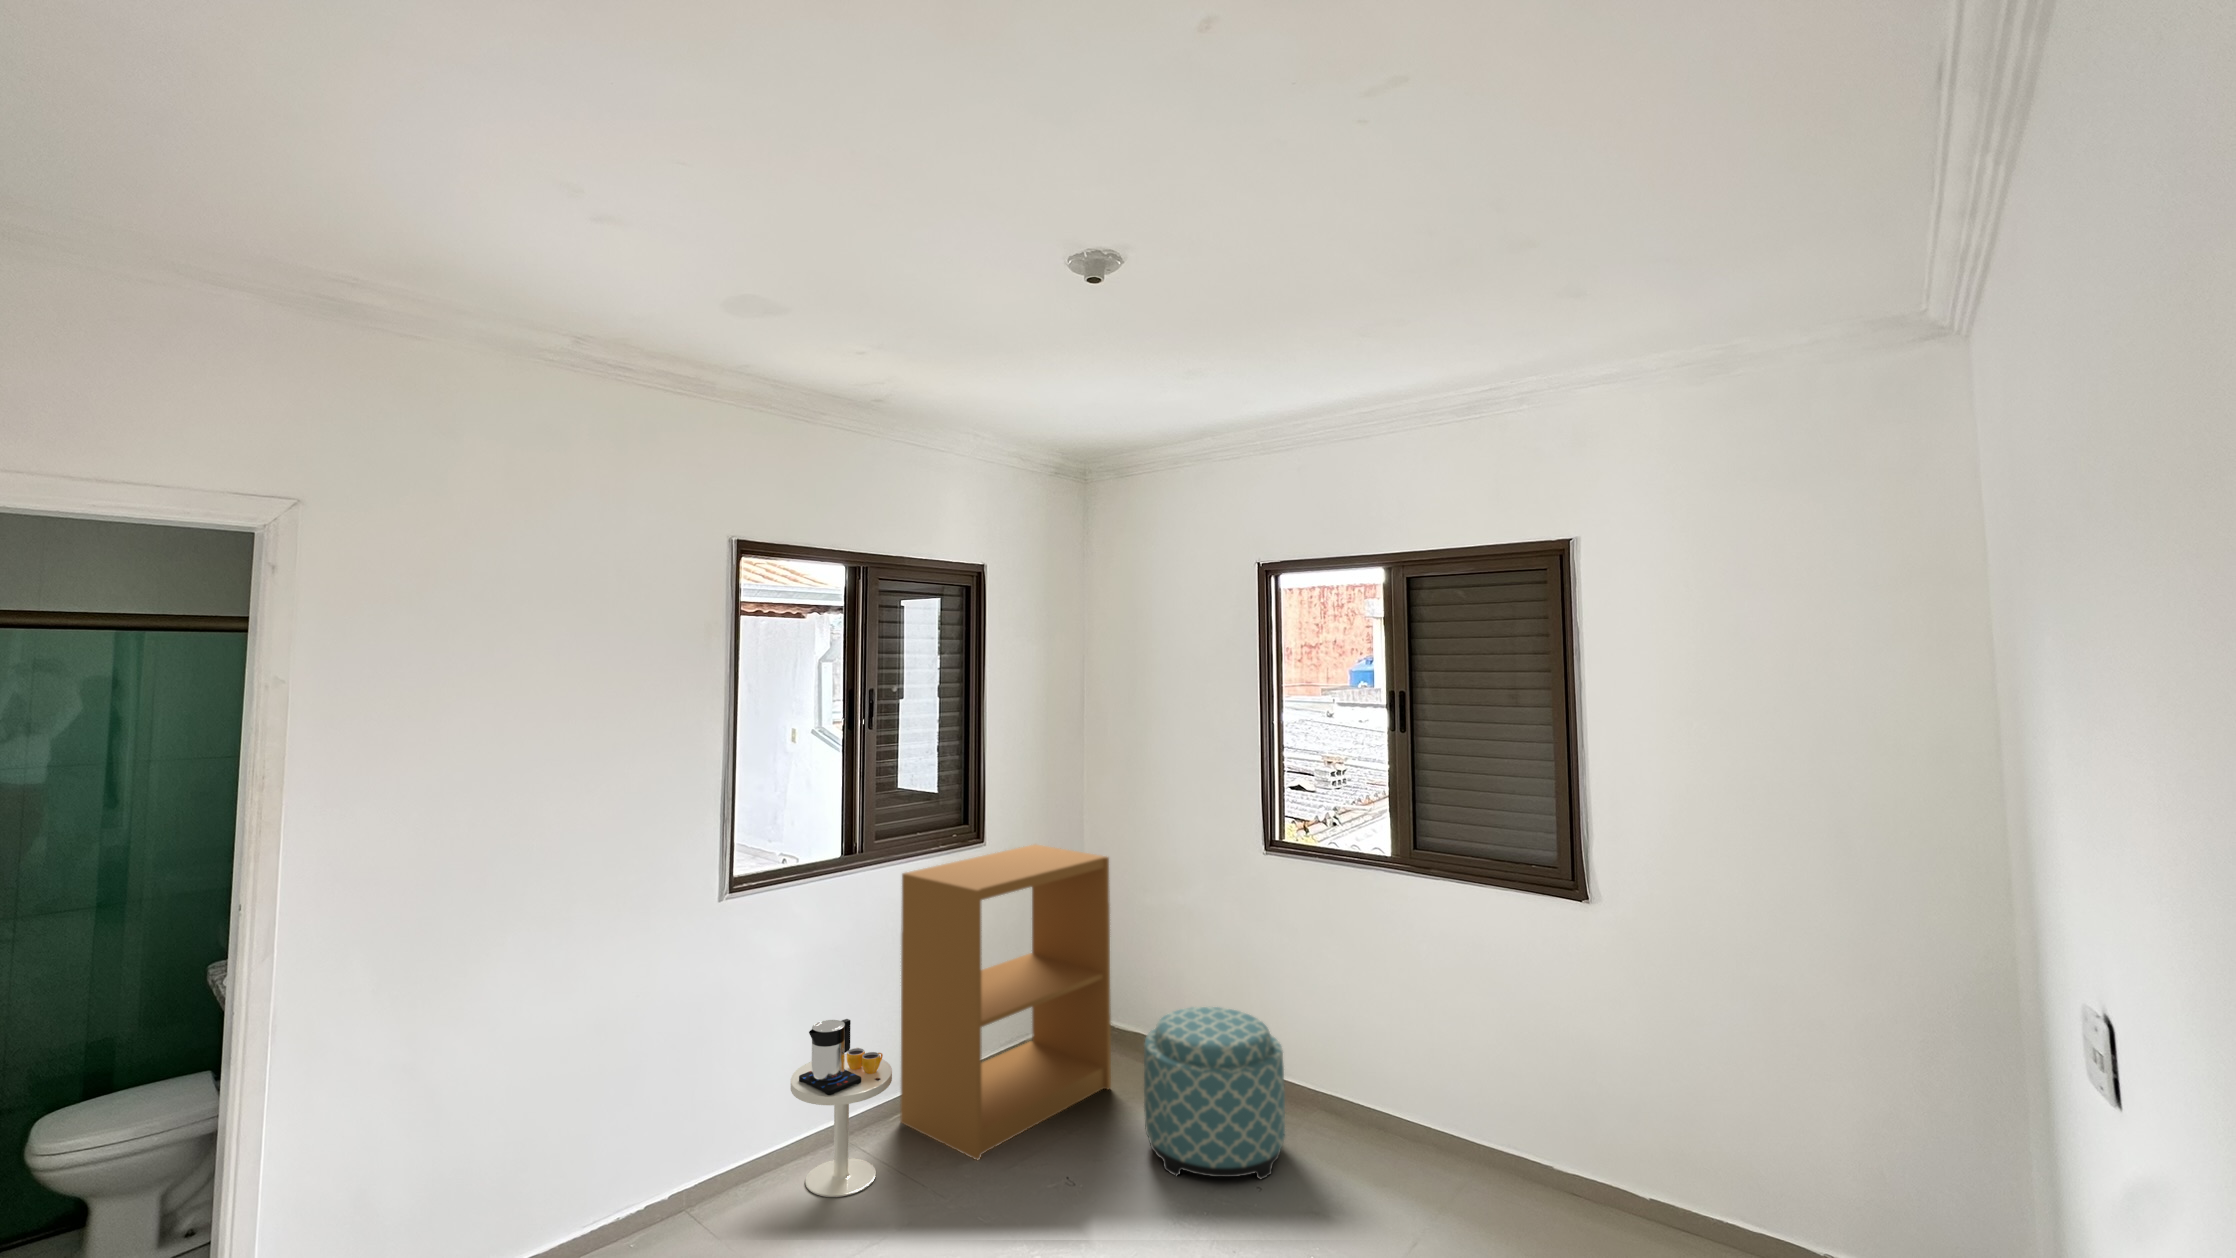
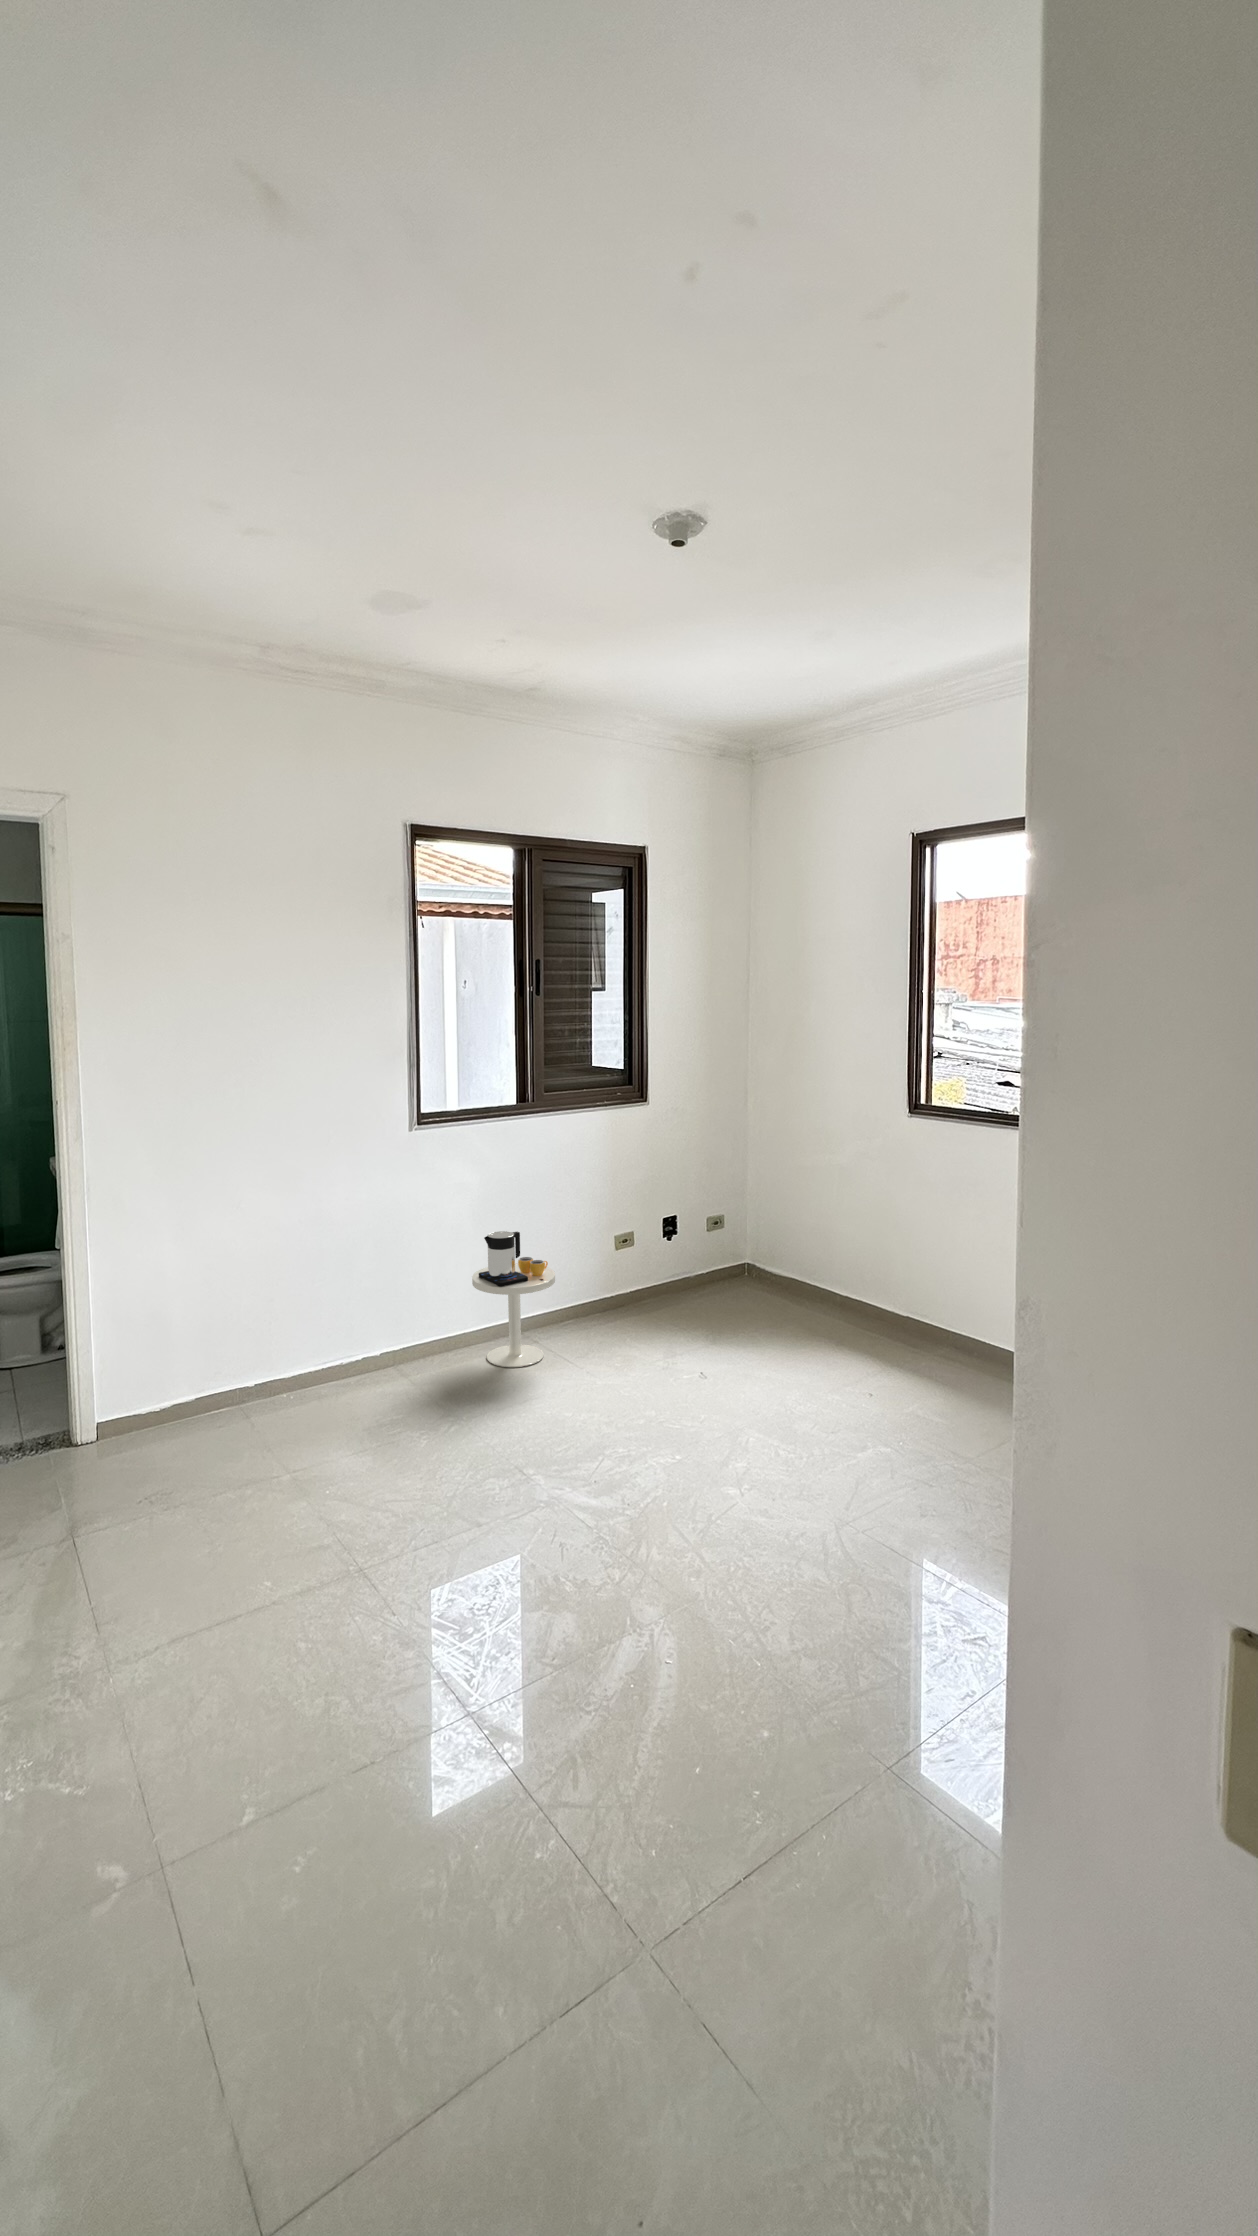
bookshelf: present [900,844,1111,1160] -> none [568,1106,759,1355]
ottoman: present [1144,1007,1285,1179] -> none [776,1245,904,1386]

